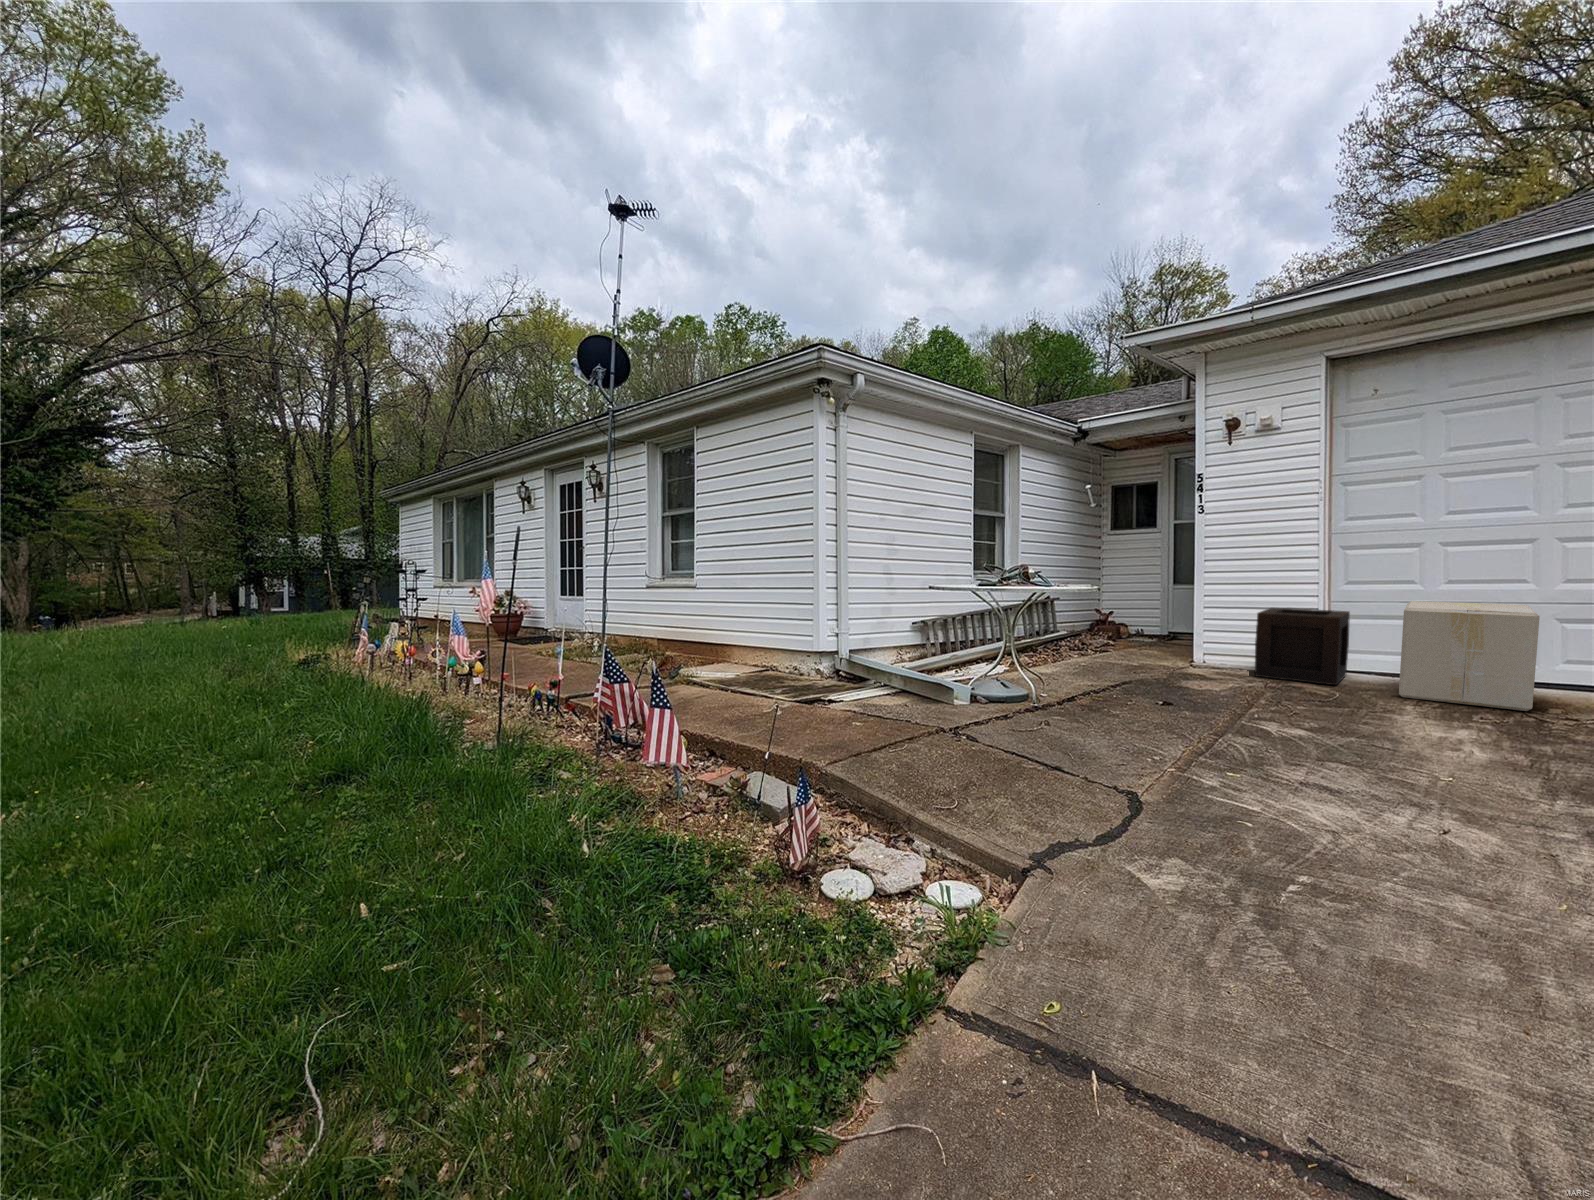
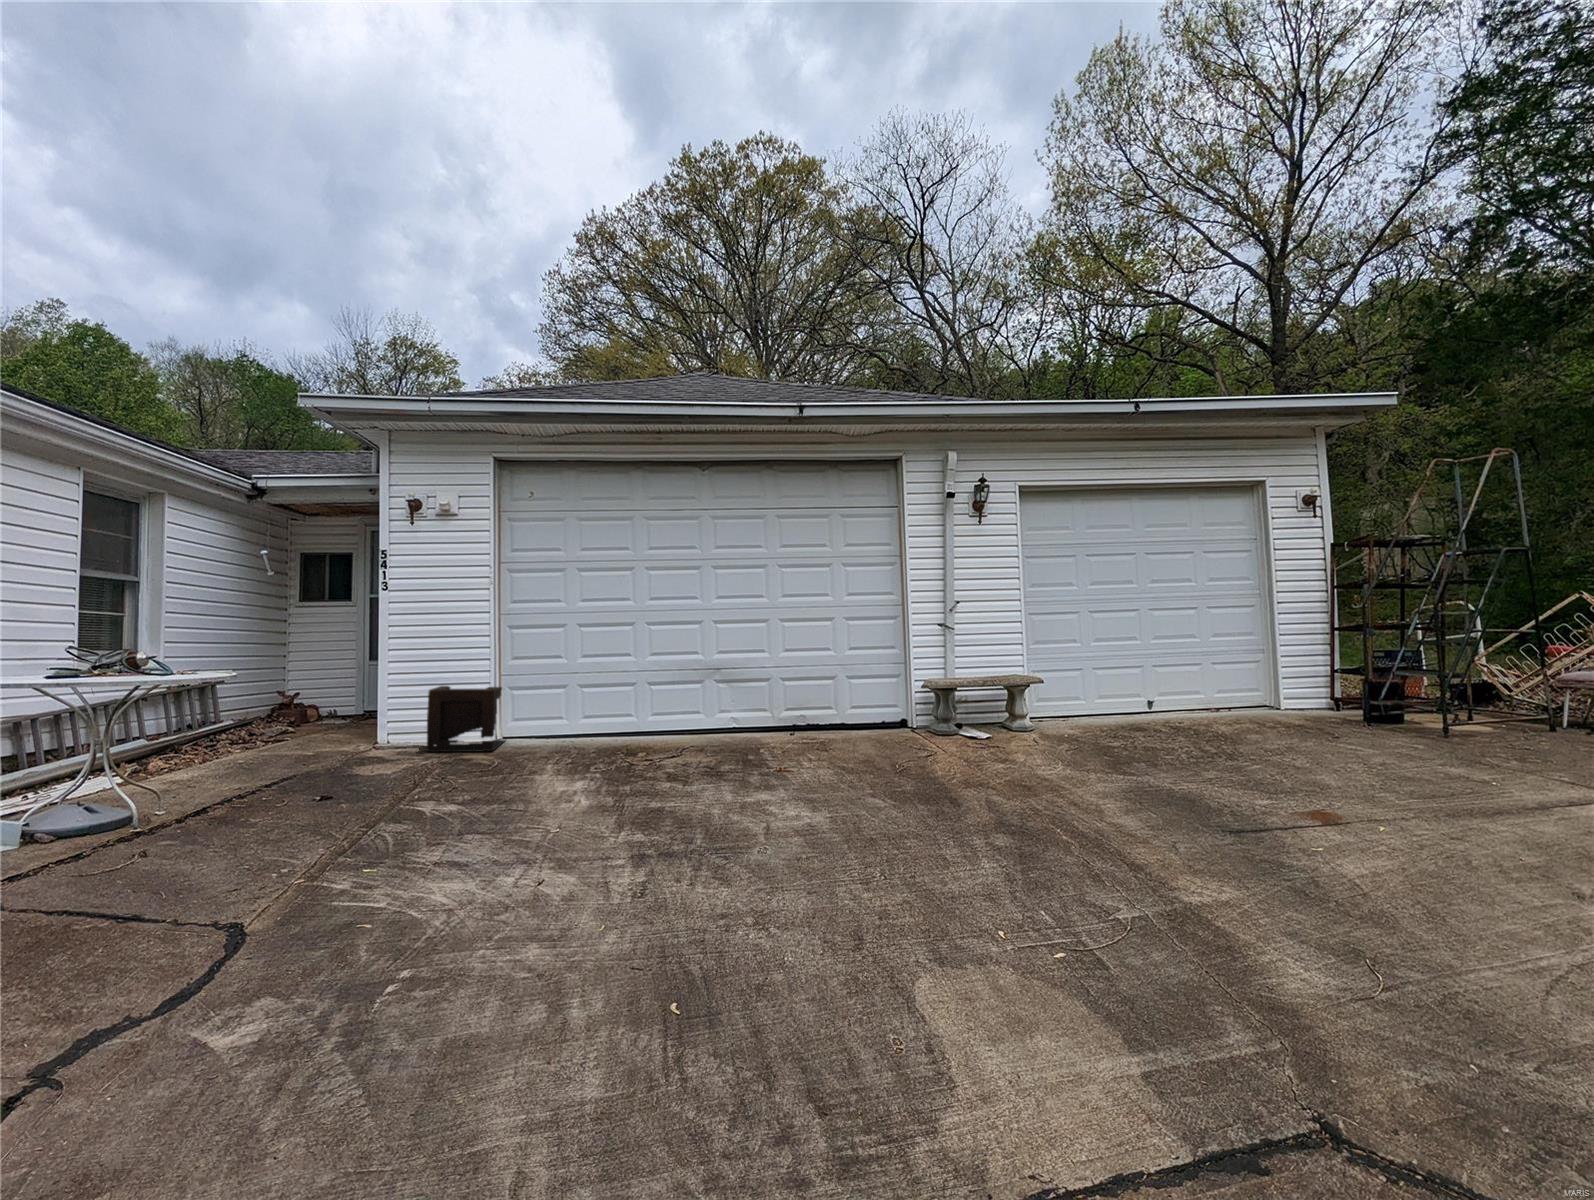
cardboard box: present [1399,601,1540,711] -> none [535,673,616,754]

